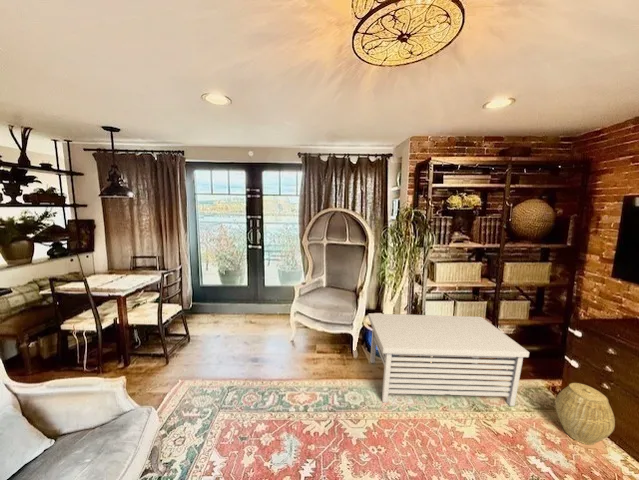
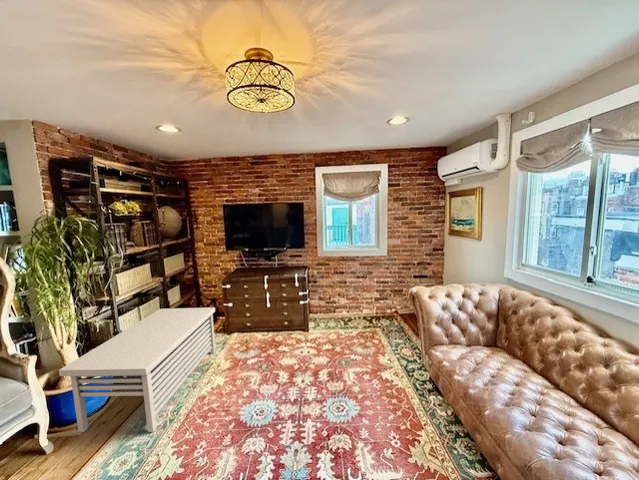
woven basket: present [555,383,615,445] -> none [231,309,257,343]

